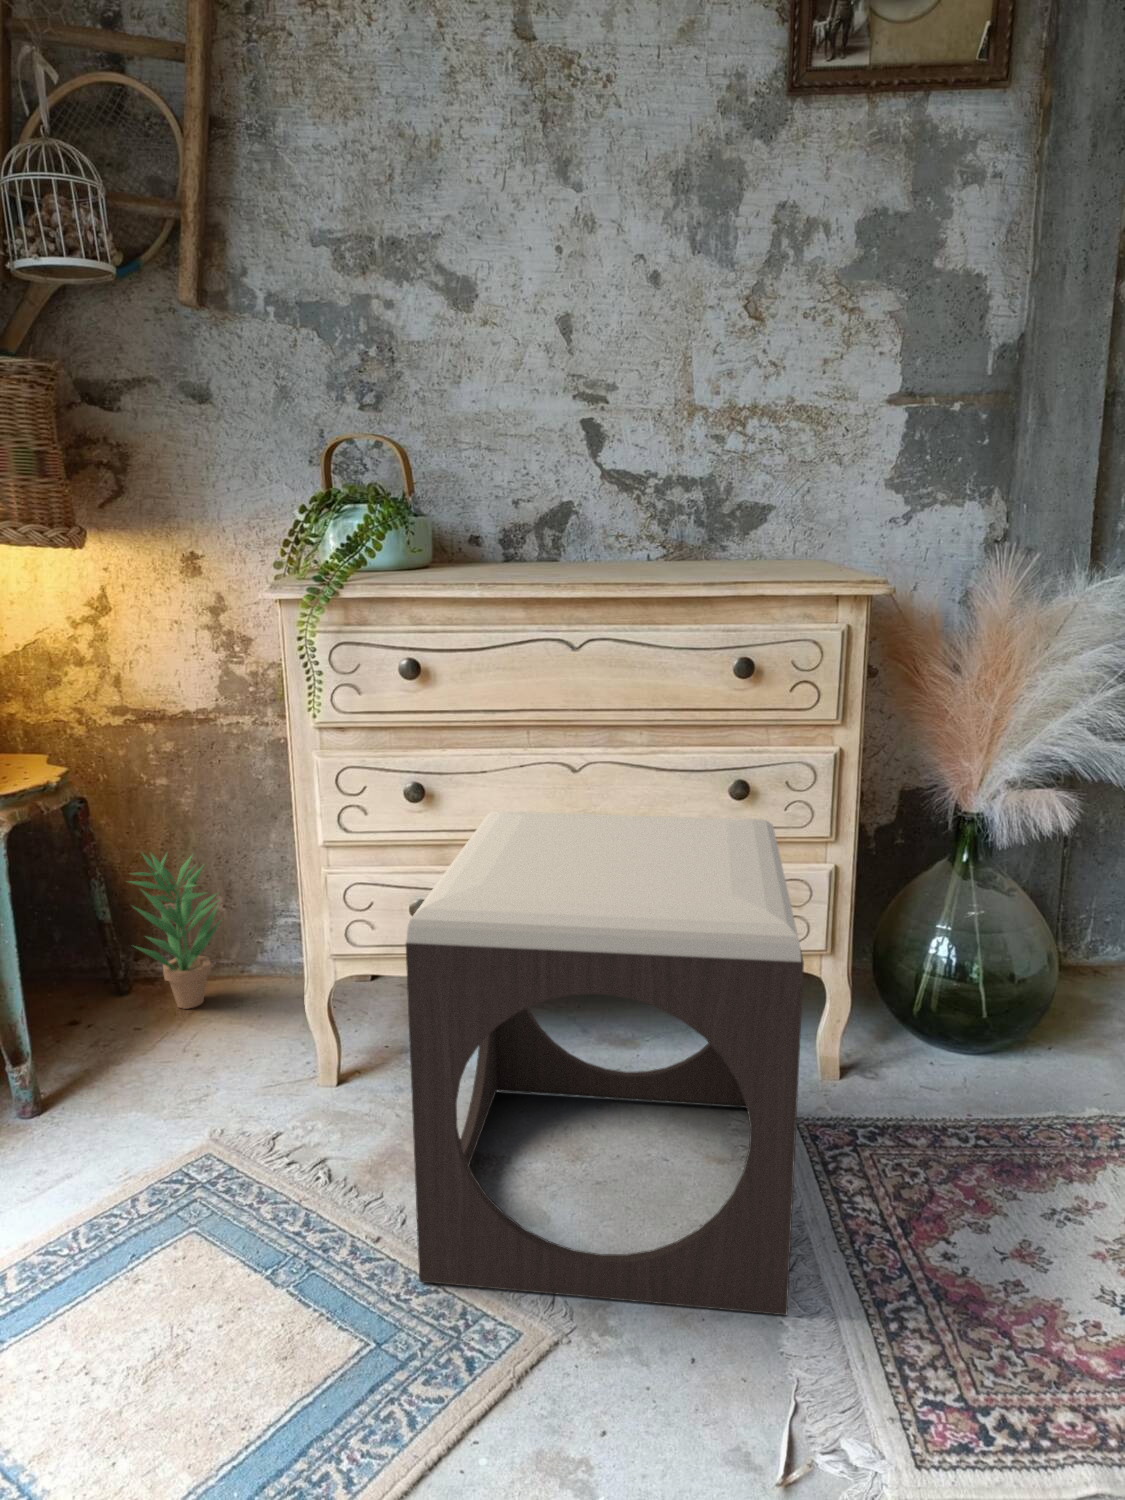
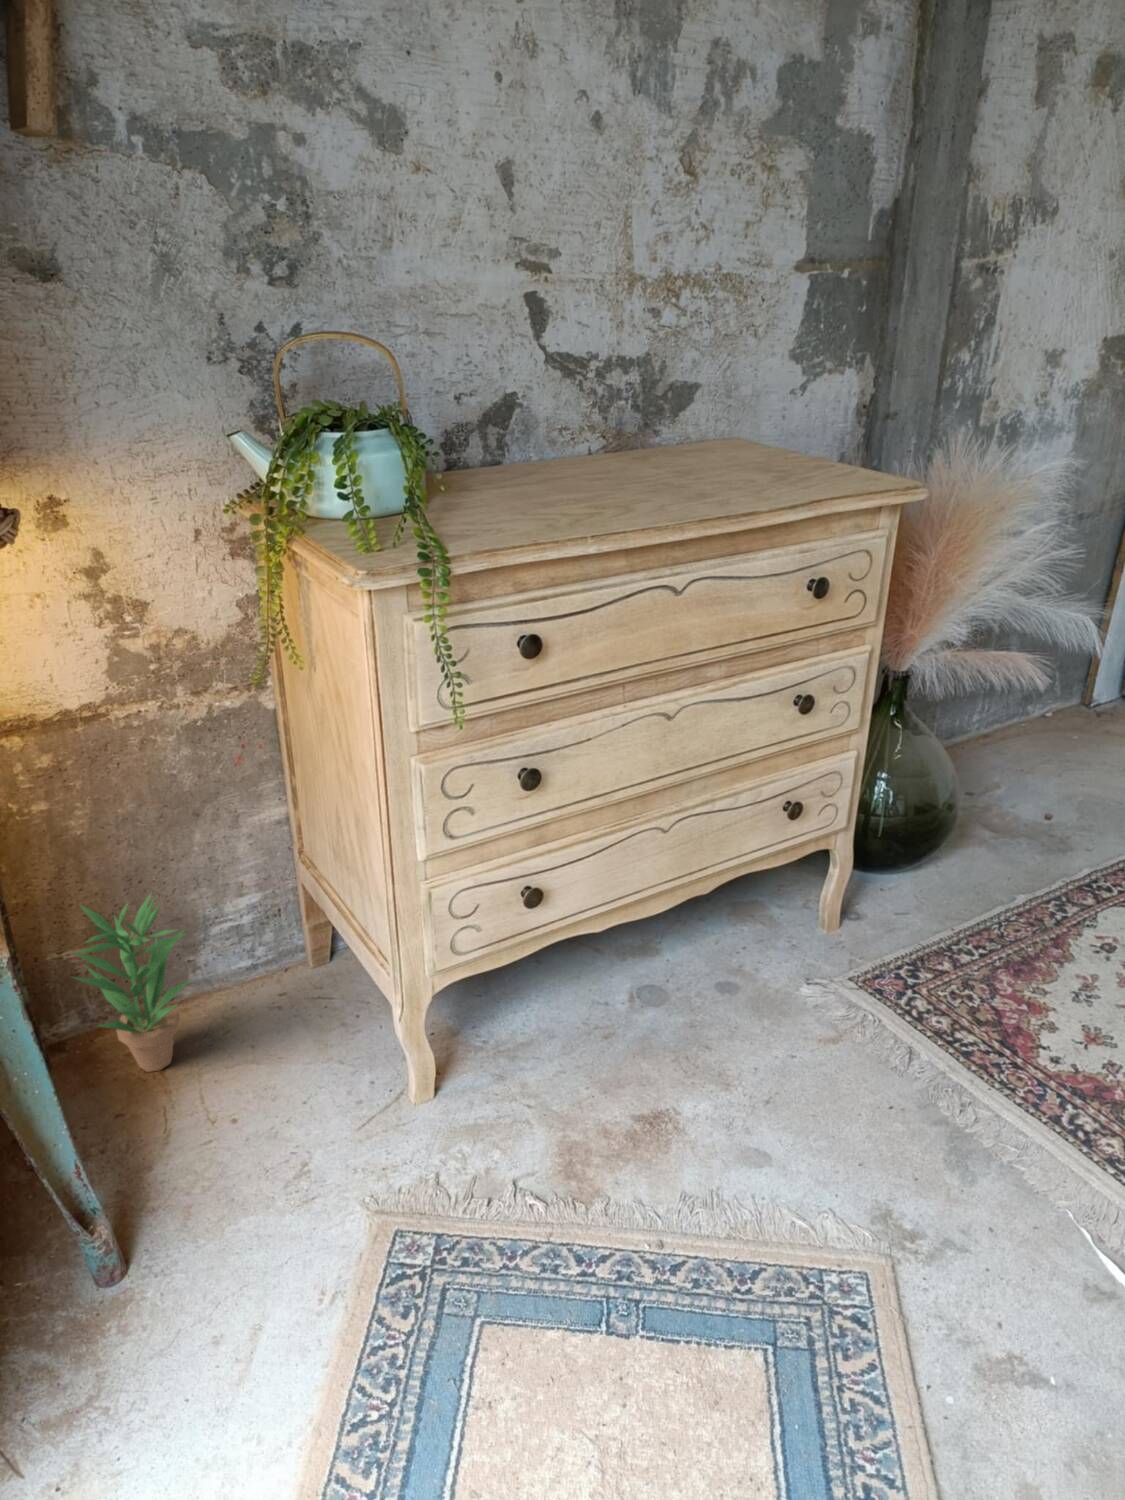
footstool: present [406,811,804,1315] -> none [593,733,1079,1268]

